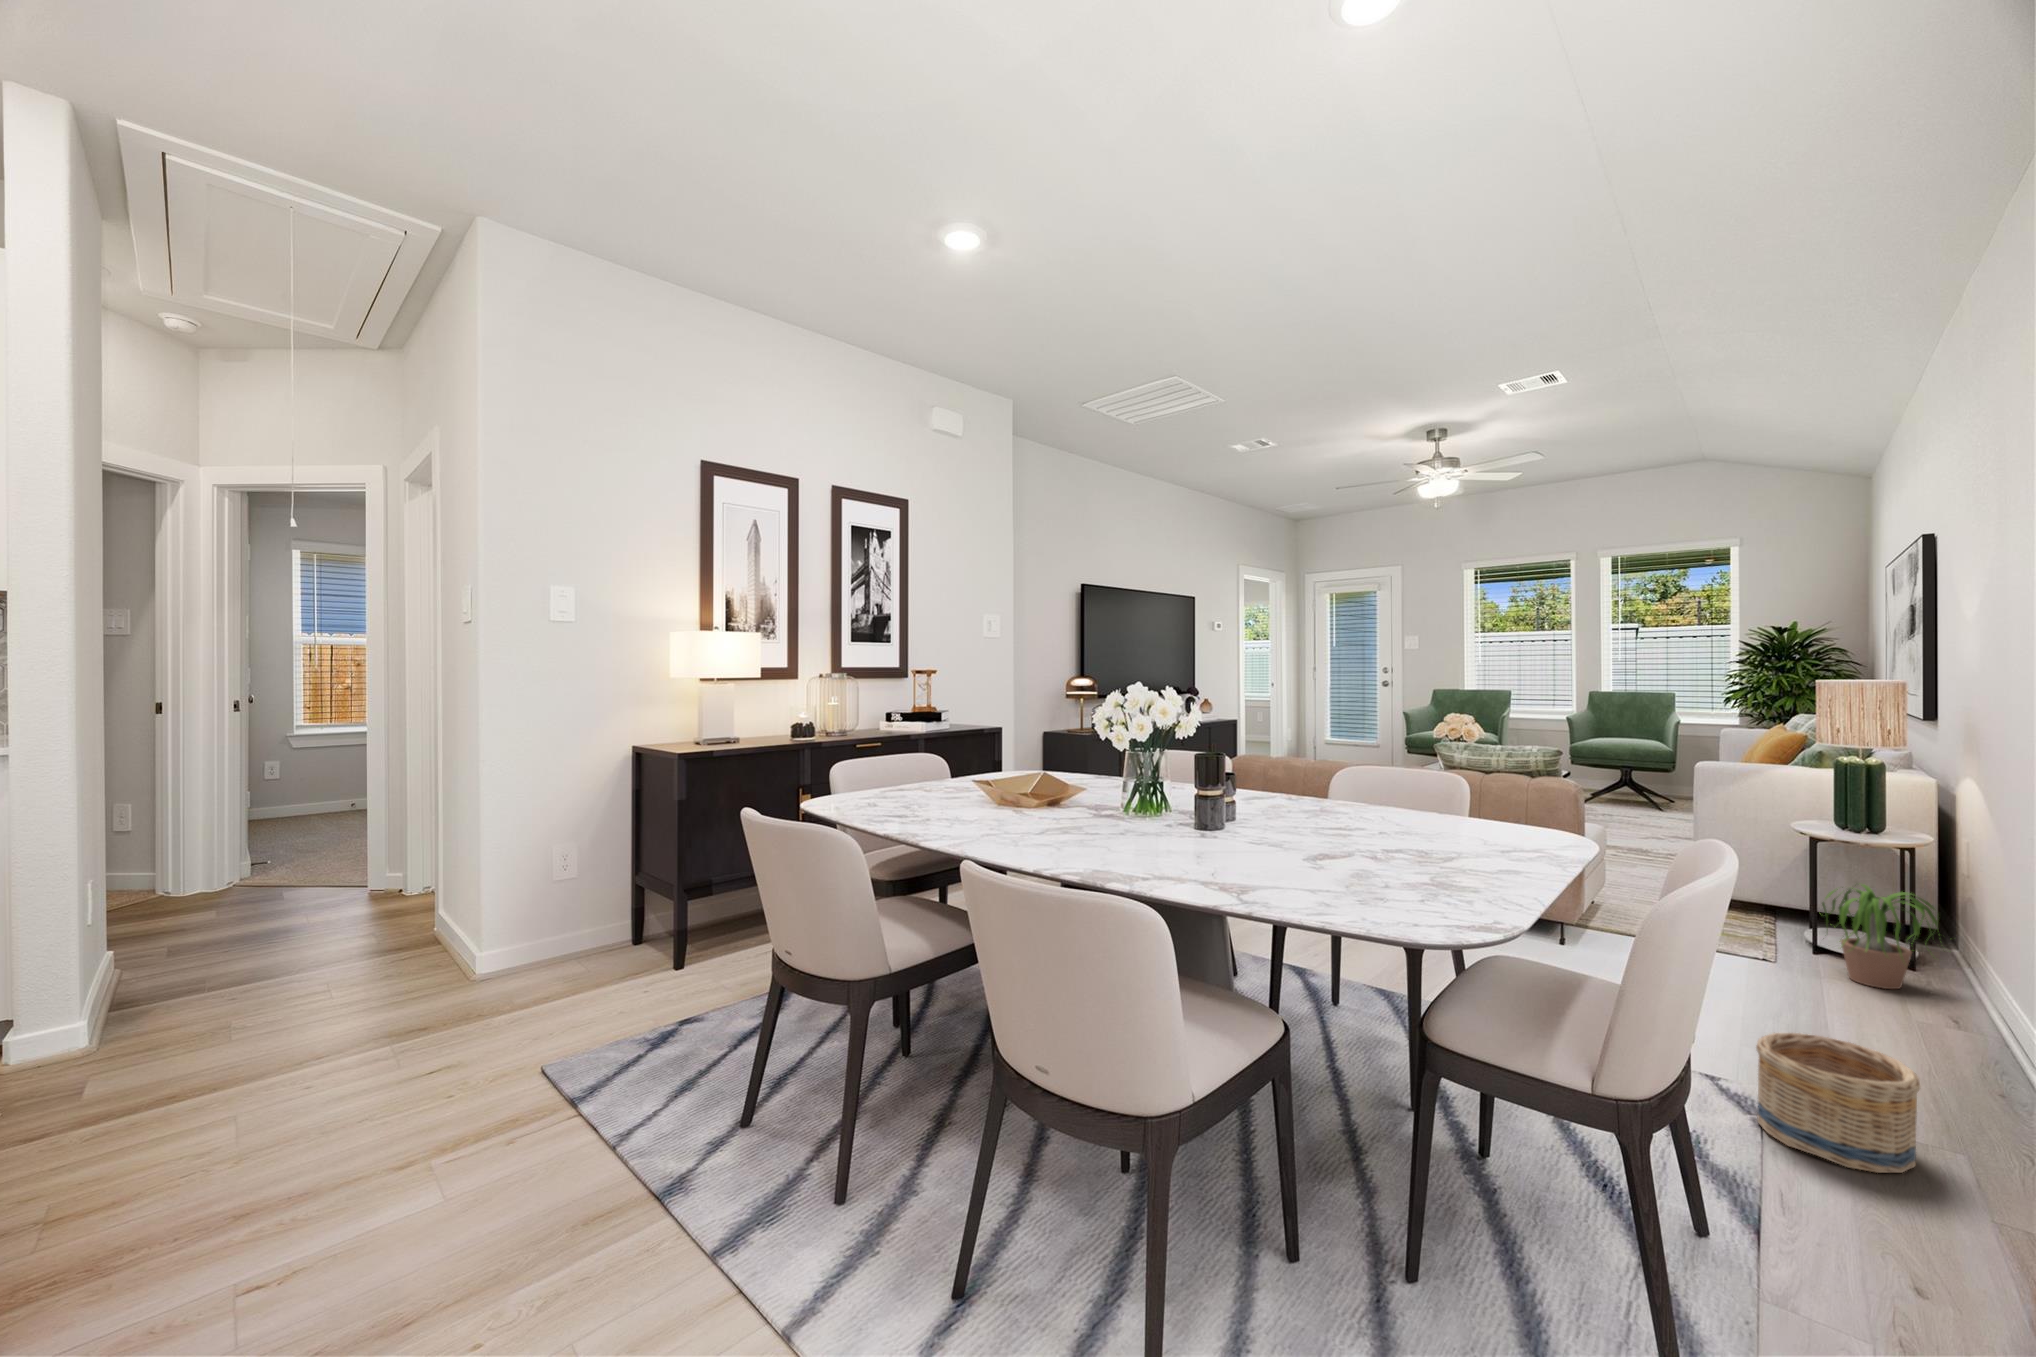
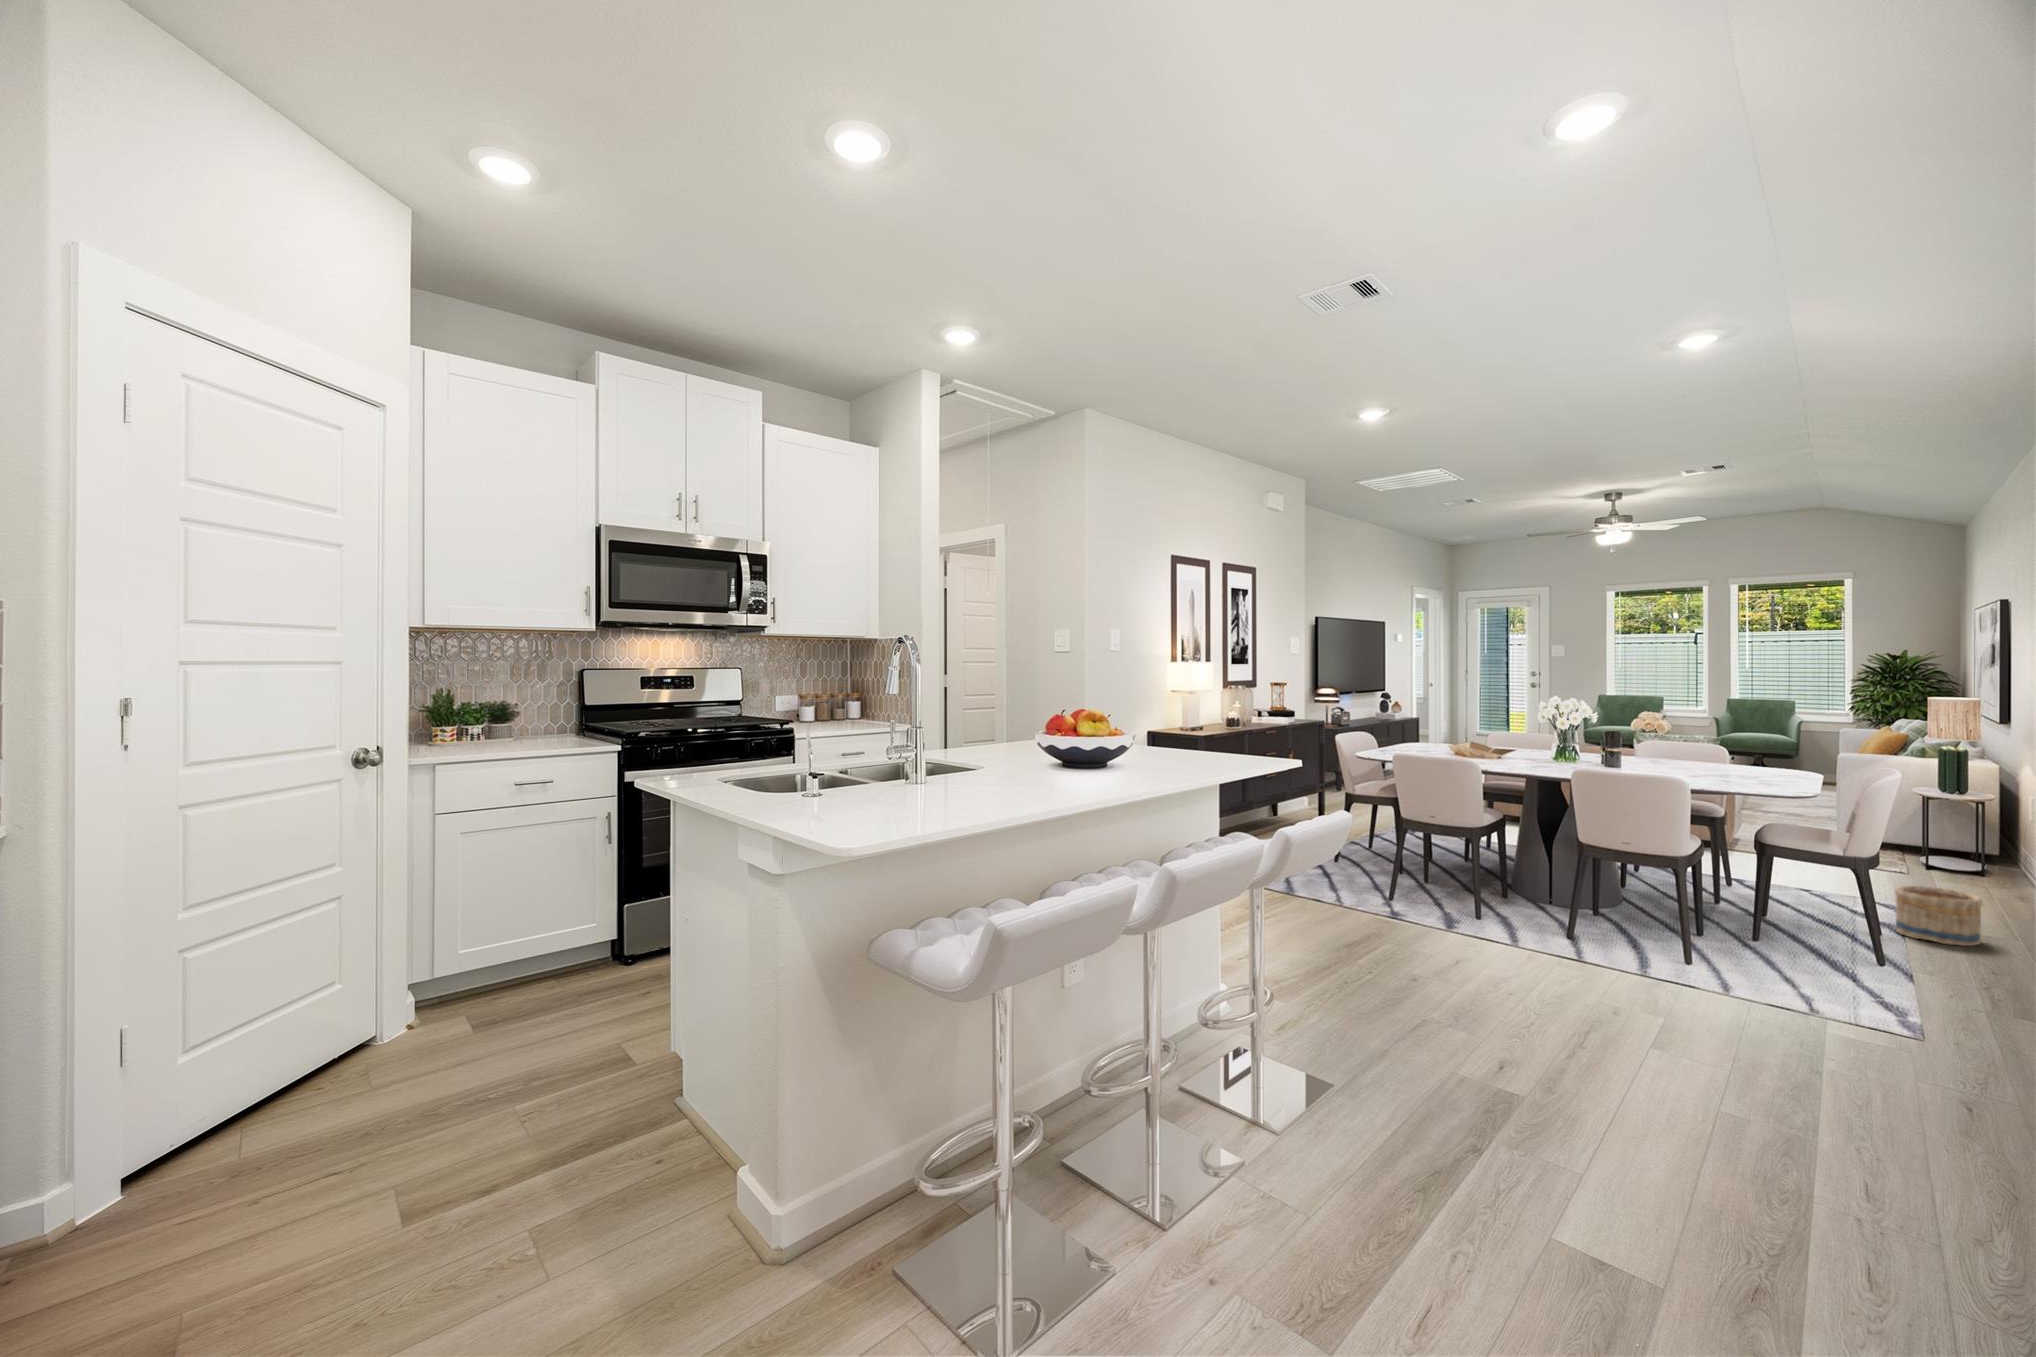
potted plant: present [1822,885,1938,989] -> none [1924,824,2019,888]

